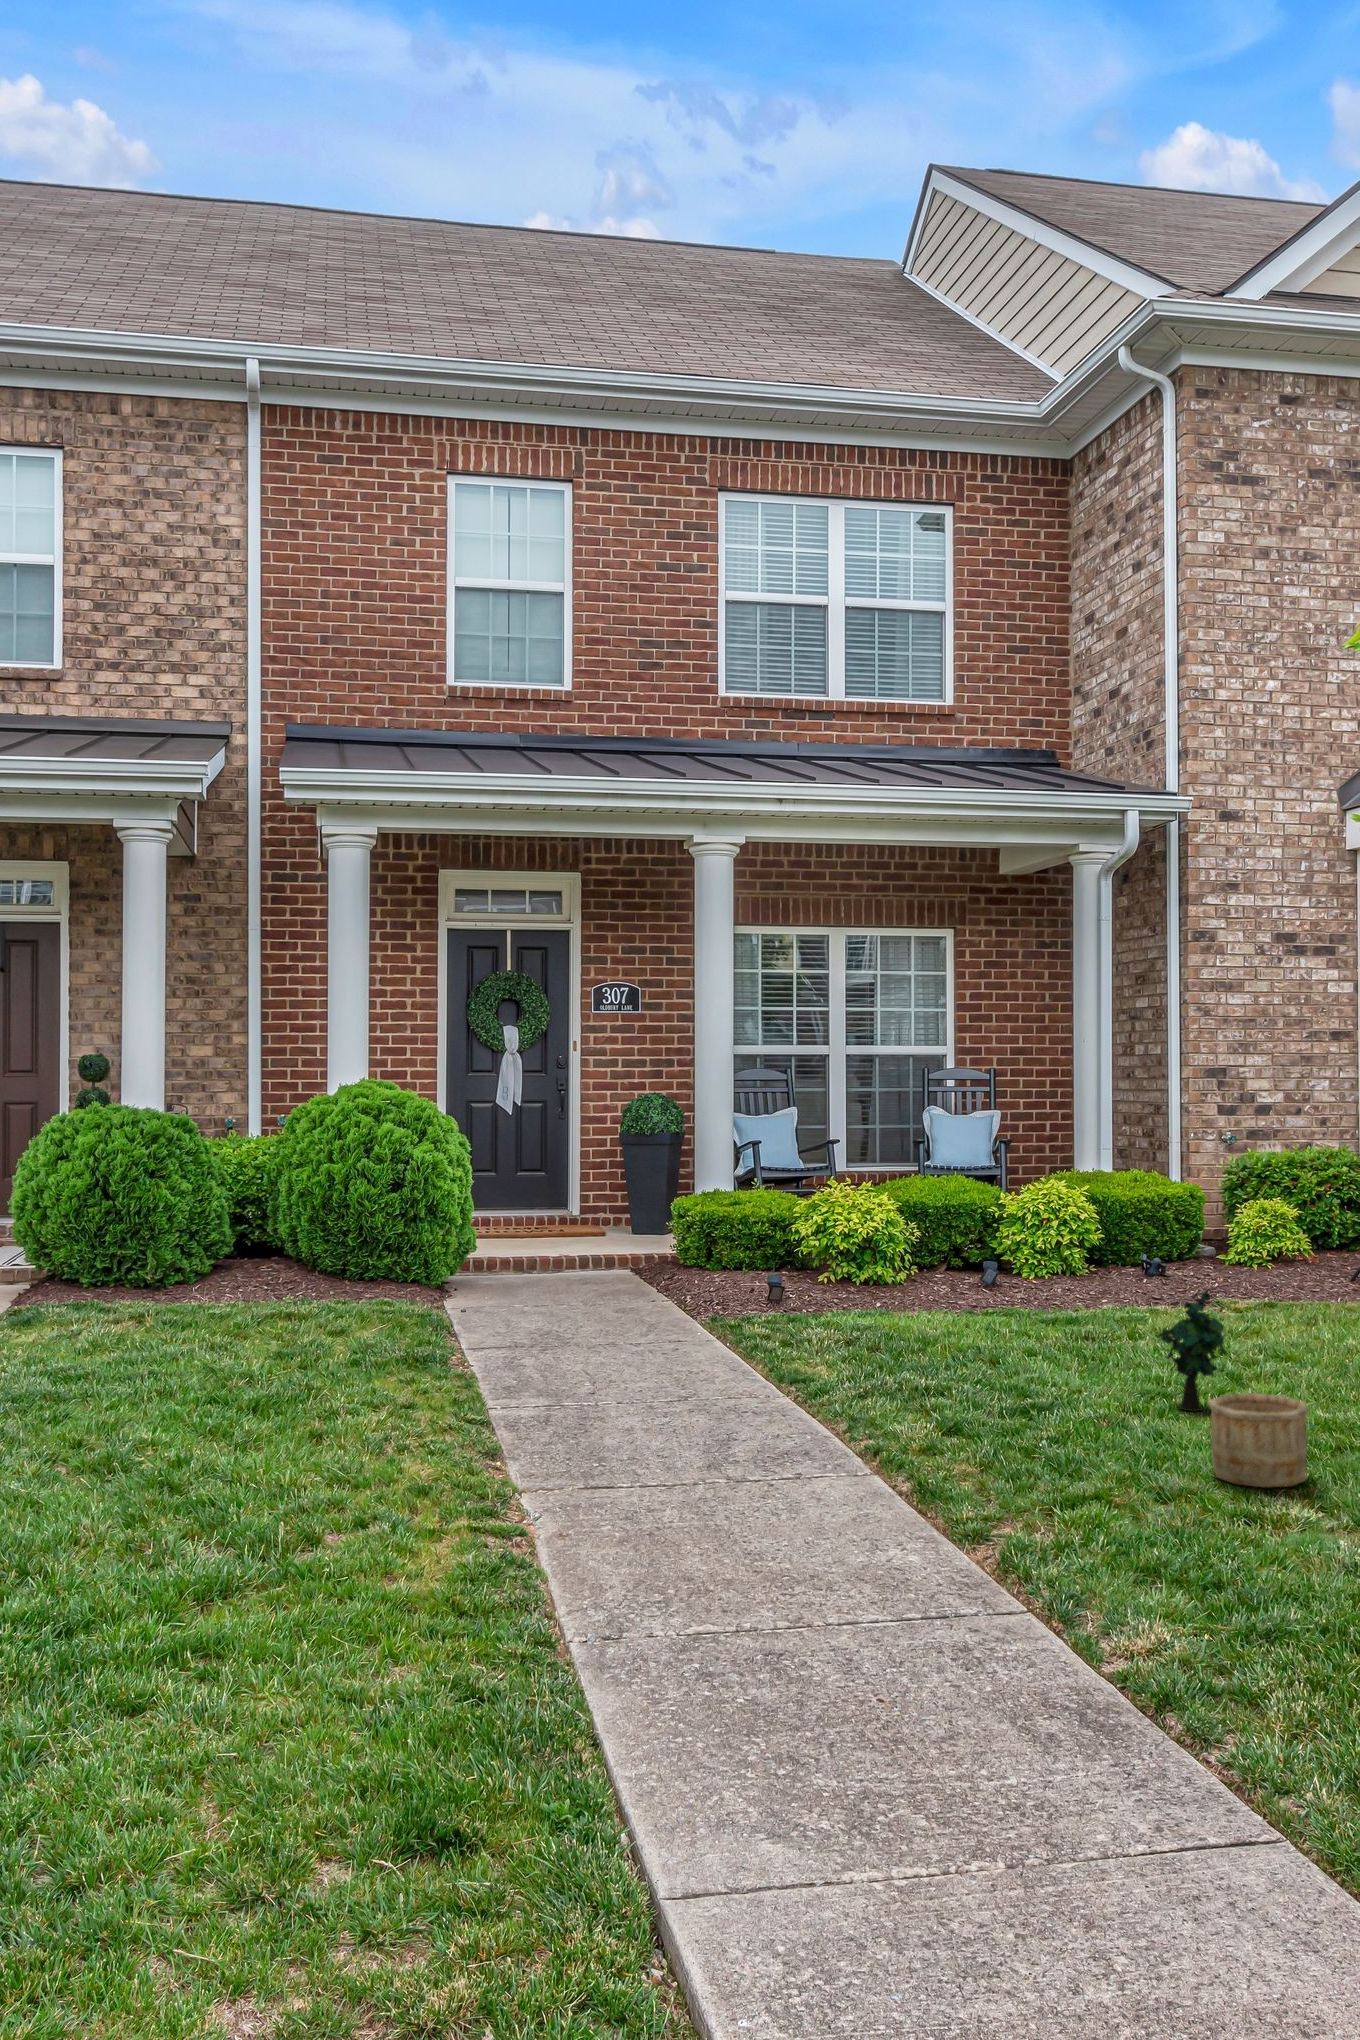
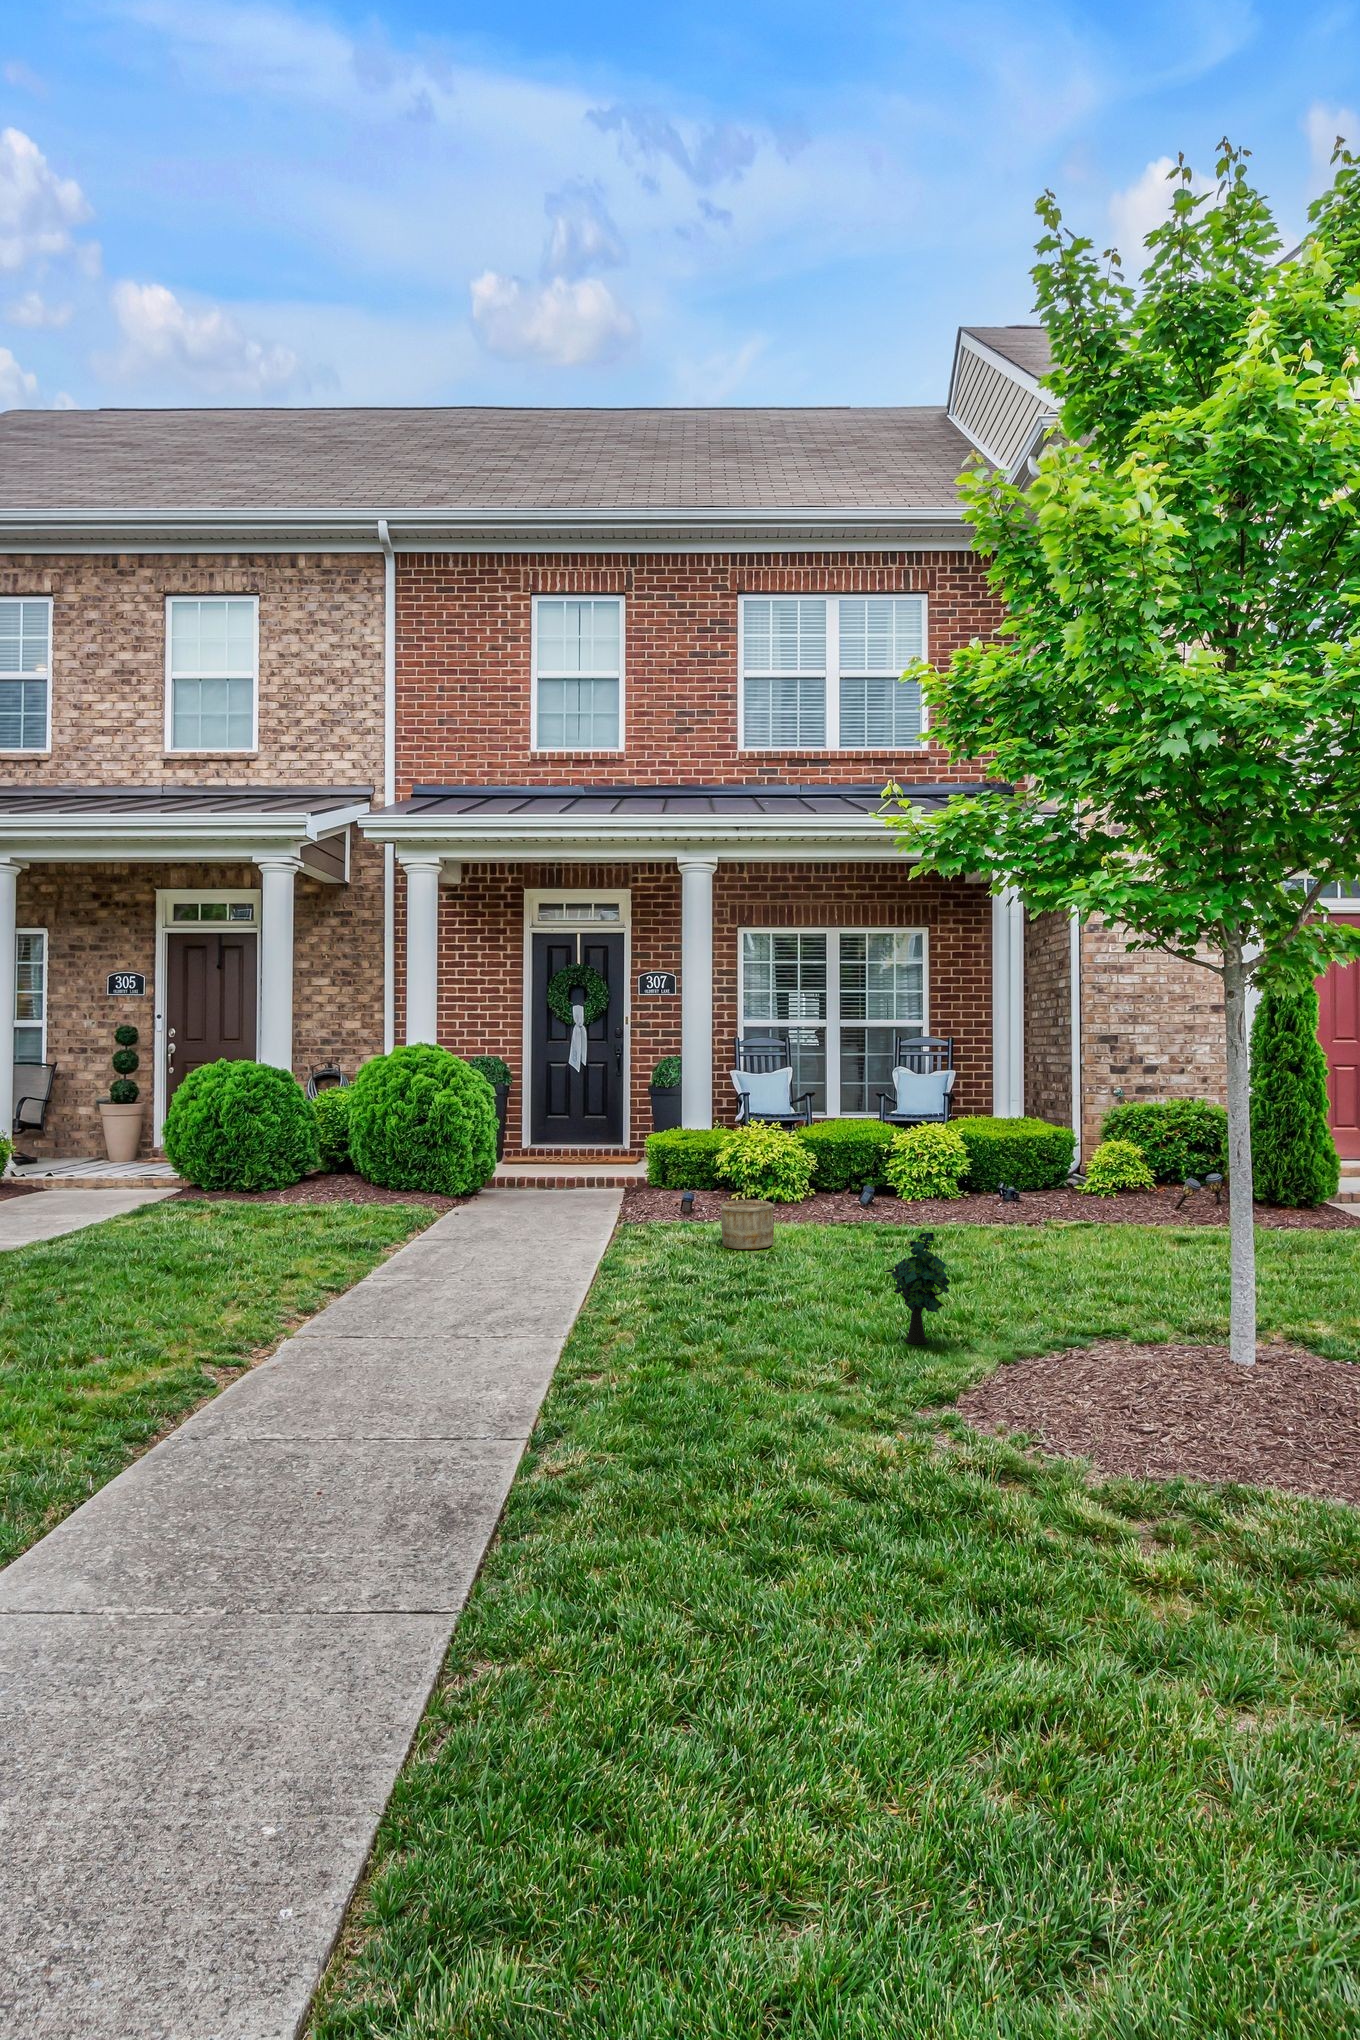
wooden bucket: present [1208,1393,1309,1487] -> present [720,1200,774,1249]

